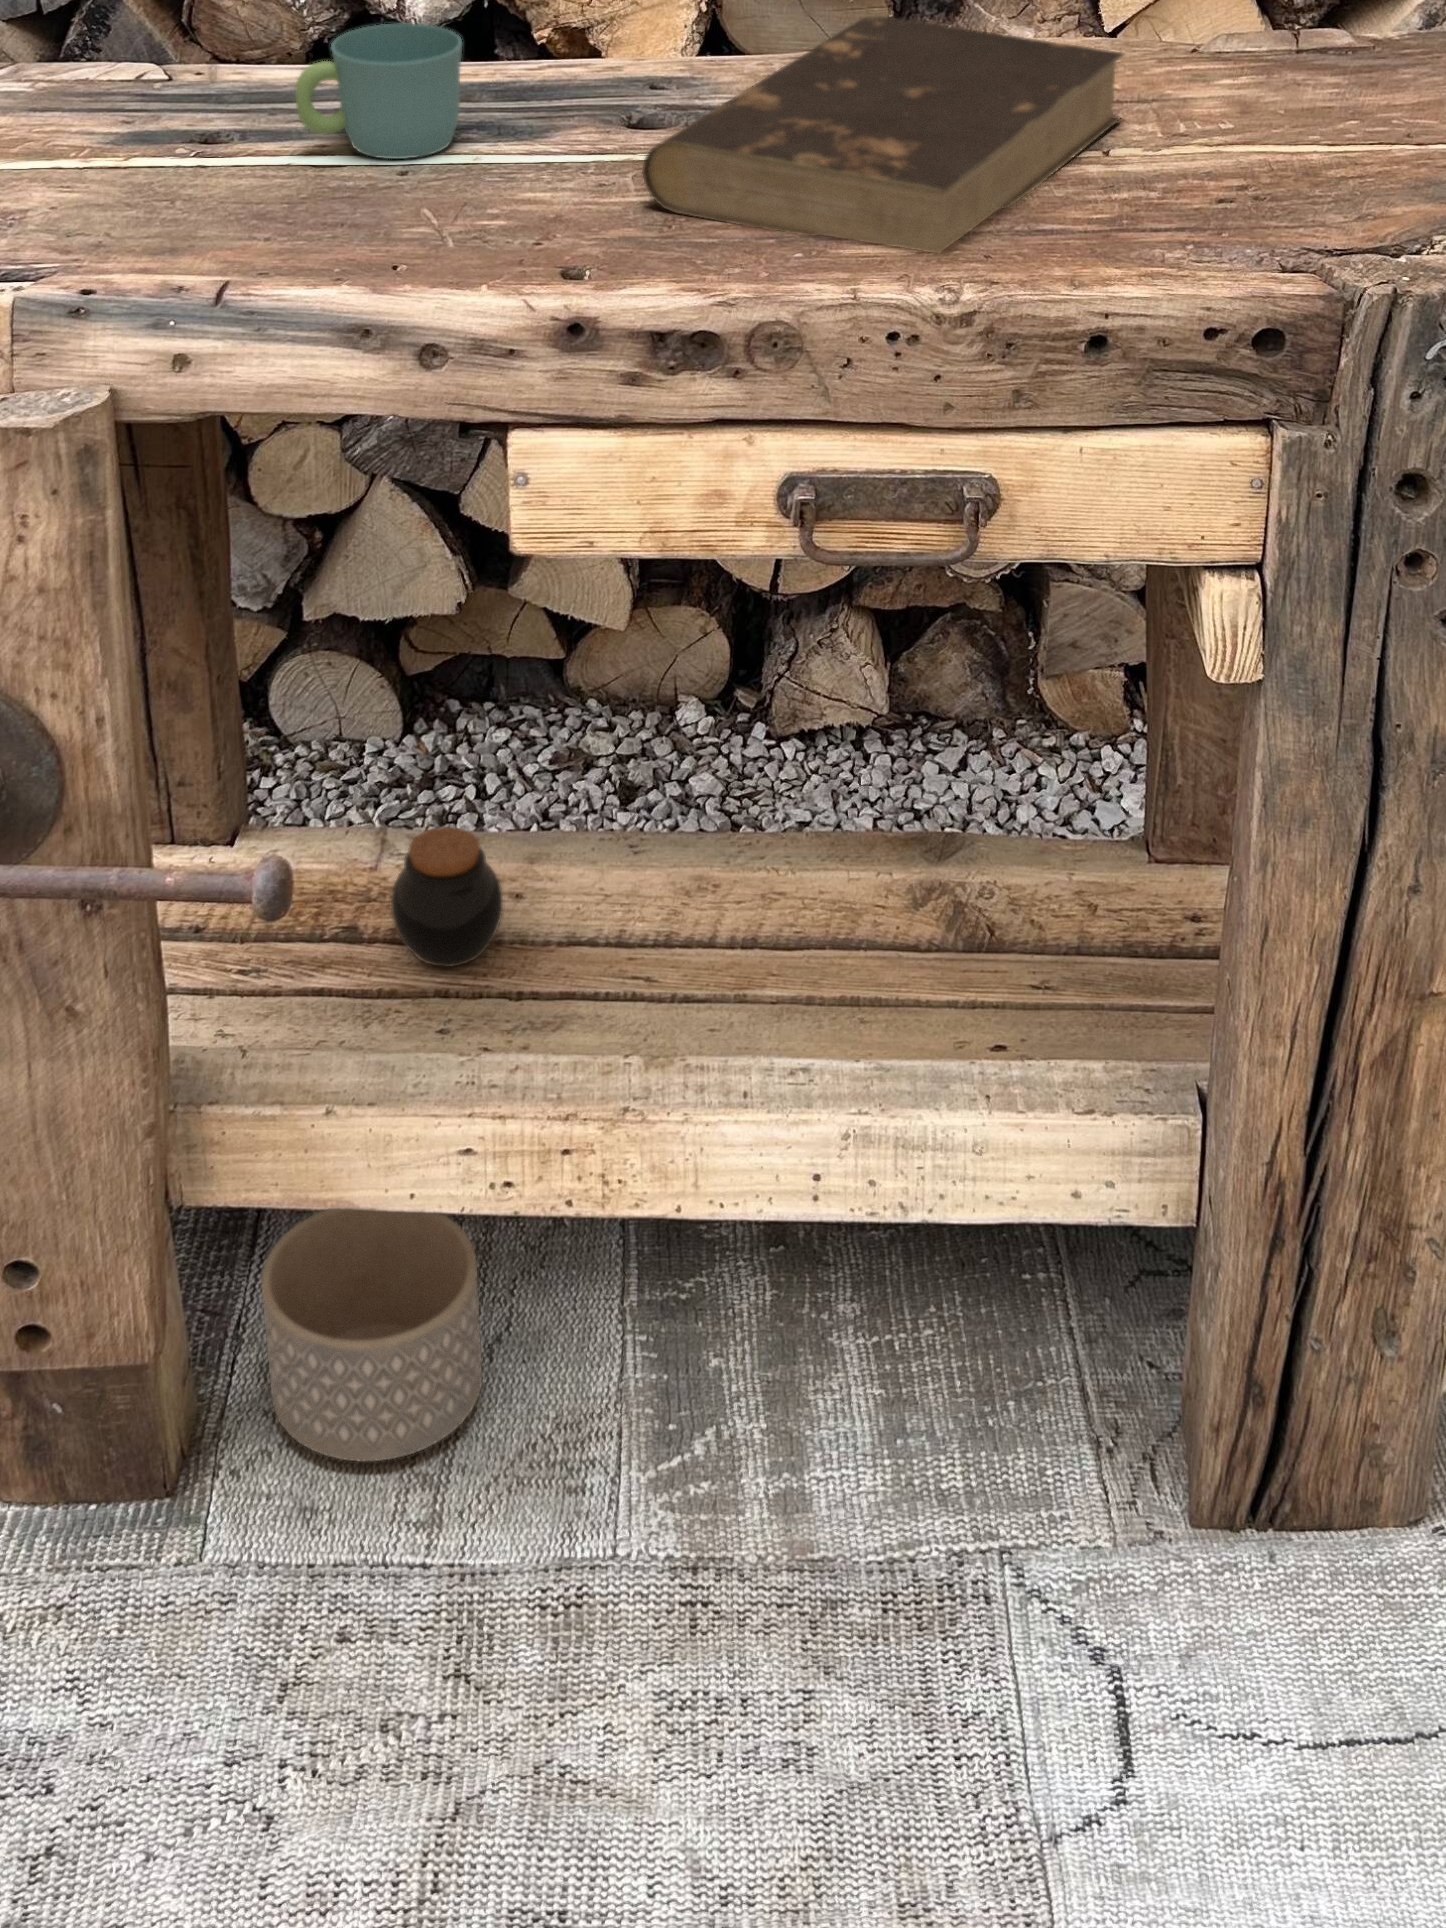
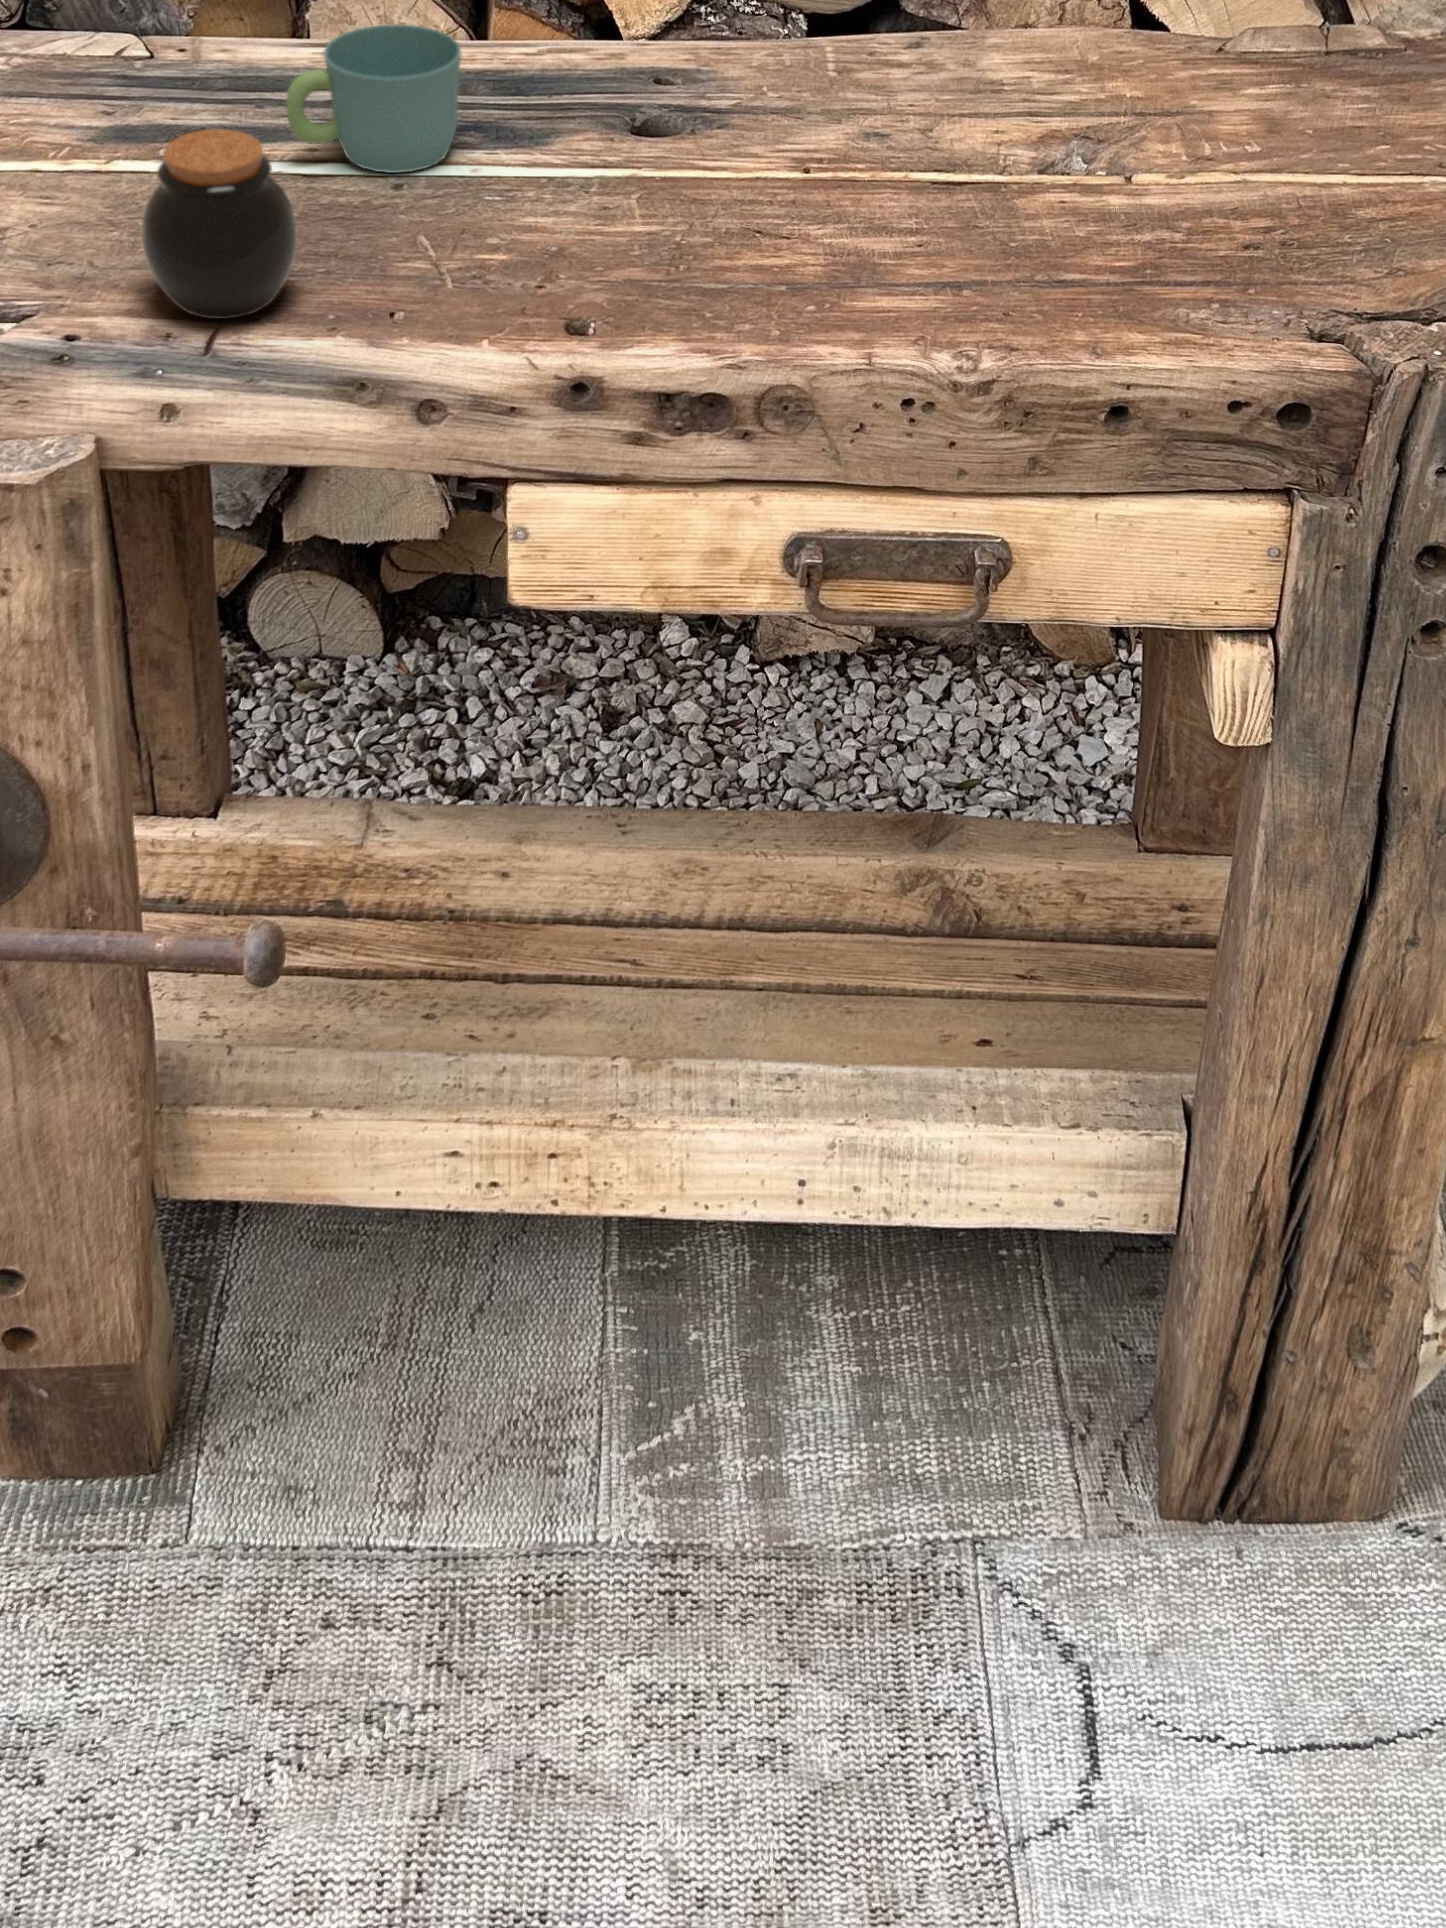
book: present [642,15,1124,254] -> none [650,17,1151,326]
jar: present [391,827,503,967] -> present [142,129,297,319]
planter: present [262,1208,482,1461] -> none [247,1182,465,1444]

